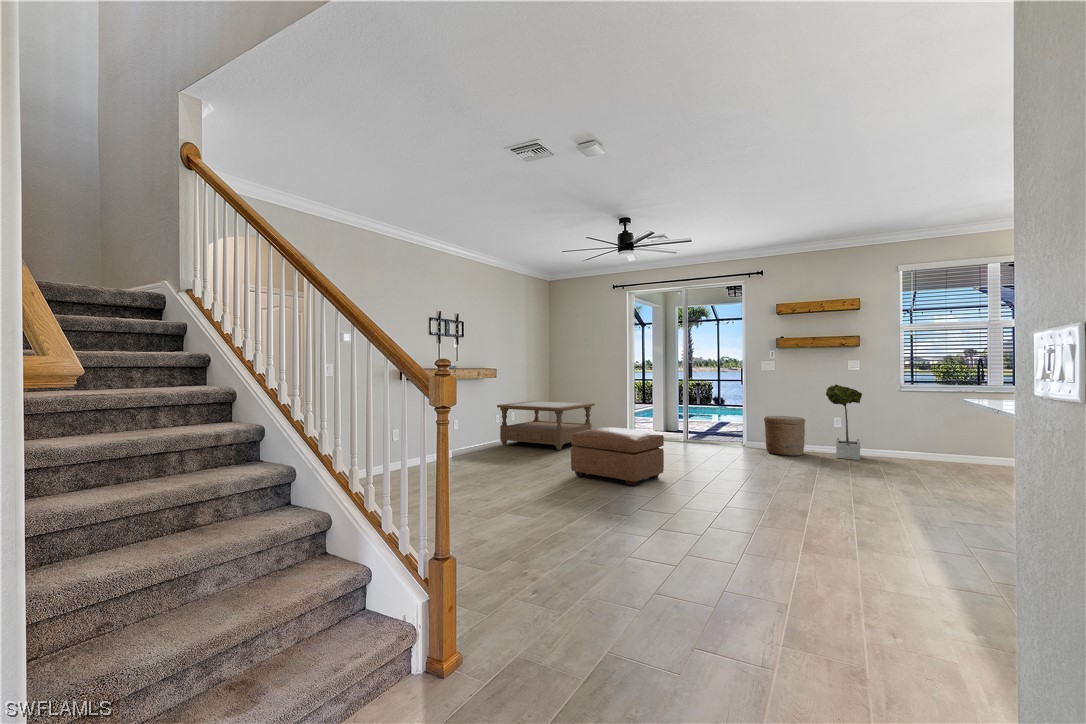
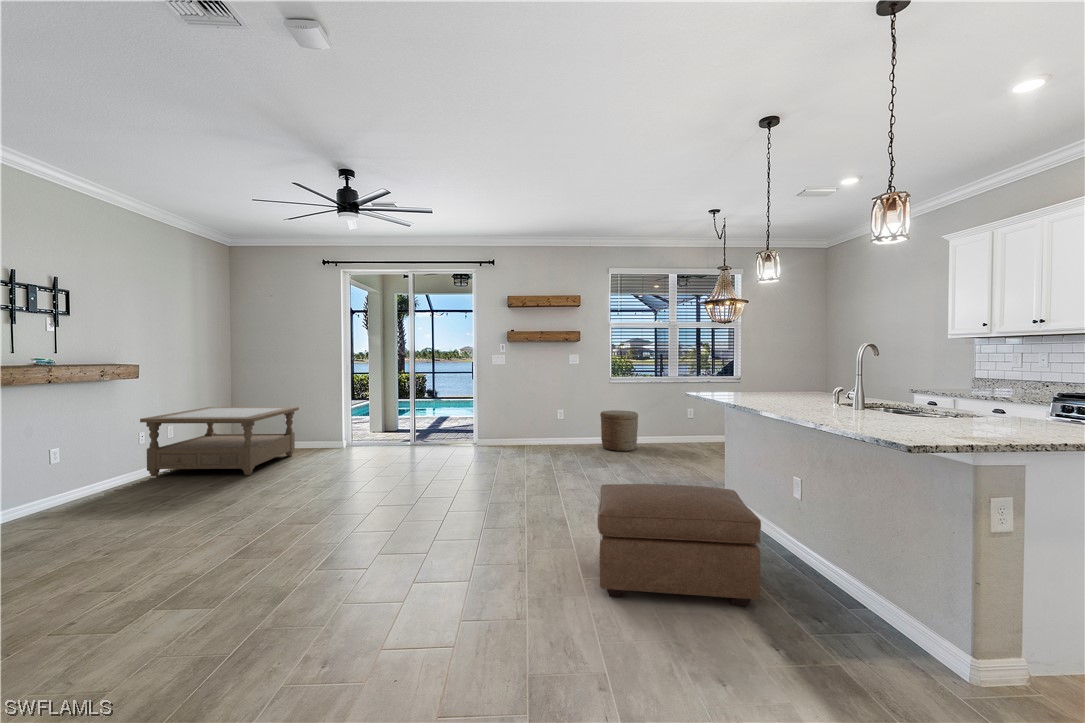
potted tree: present [826,384,862,460] -> none [552,377,582,449]
woven basket: present [764,416,805,456] -> present [600,410,638,451]
ottoman: present [571,427,664,486] -> present [598,484,761,606]

